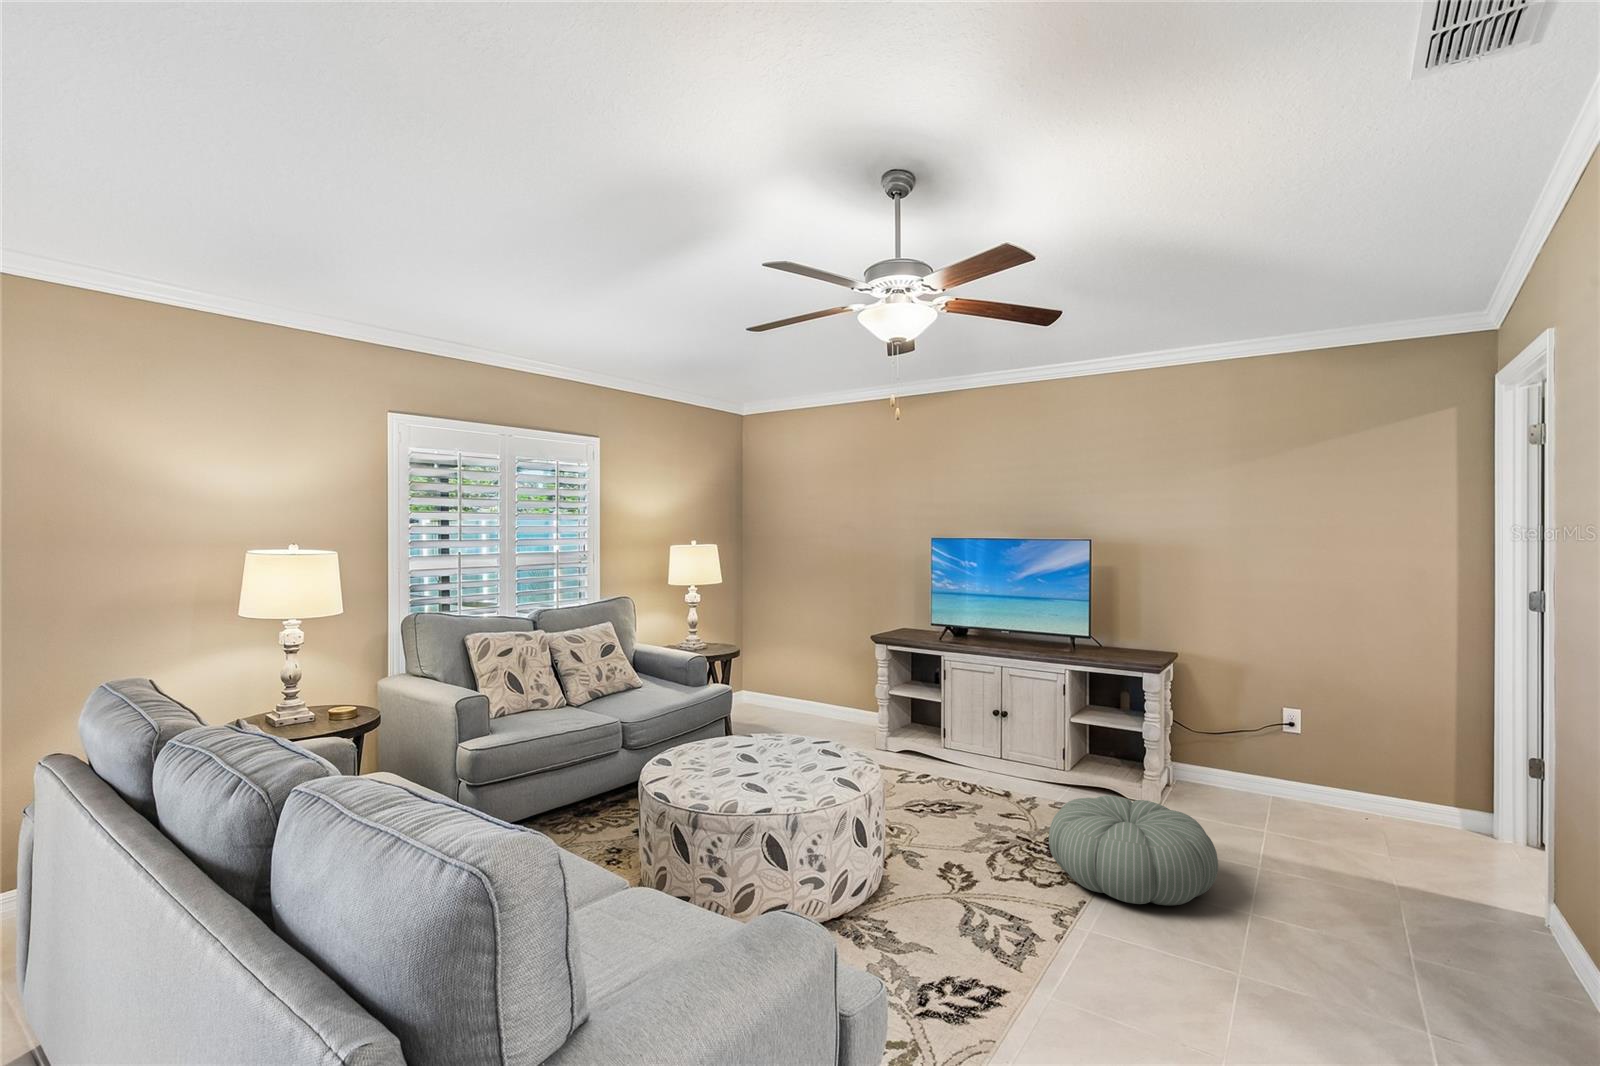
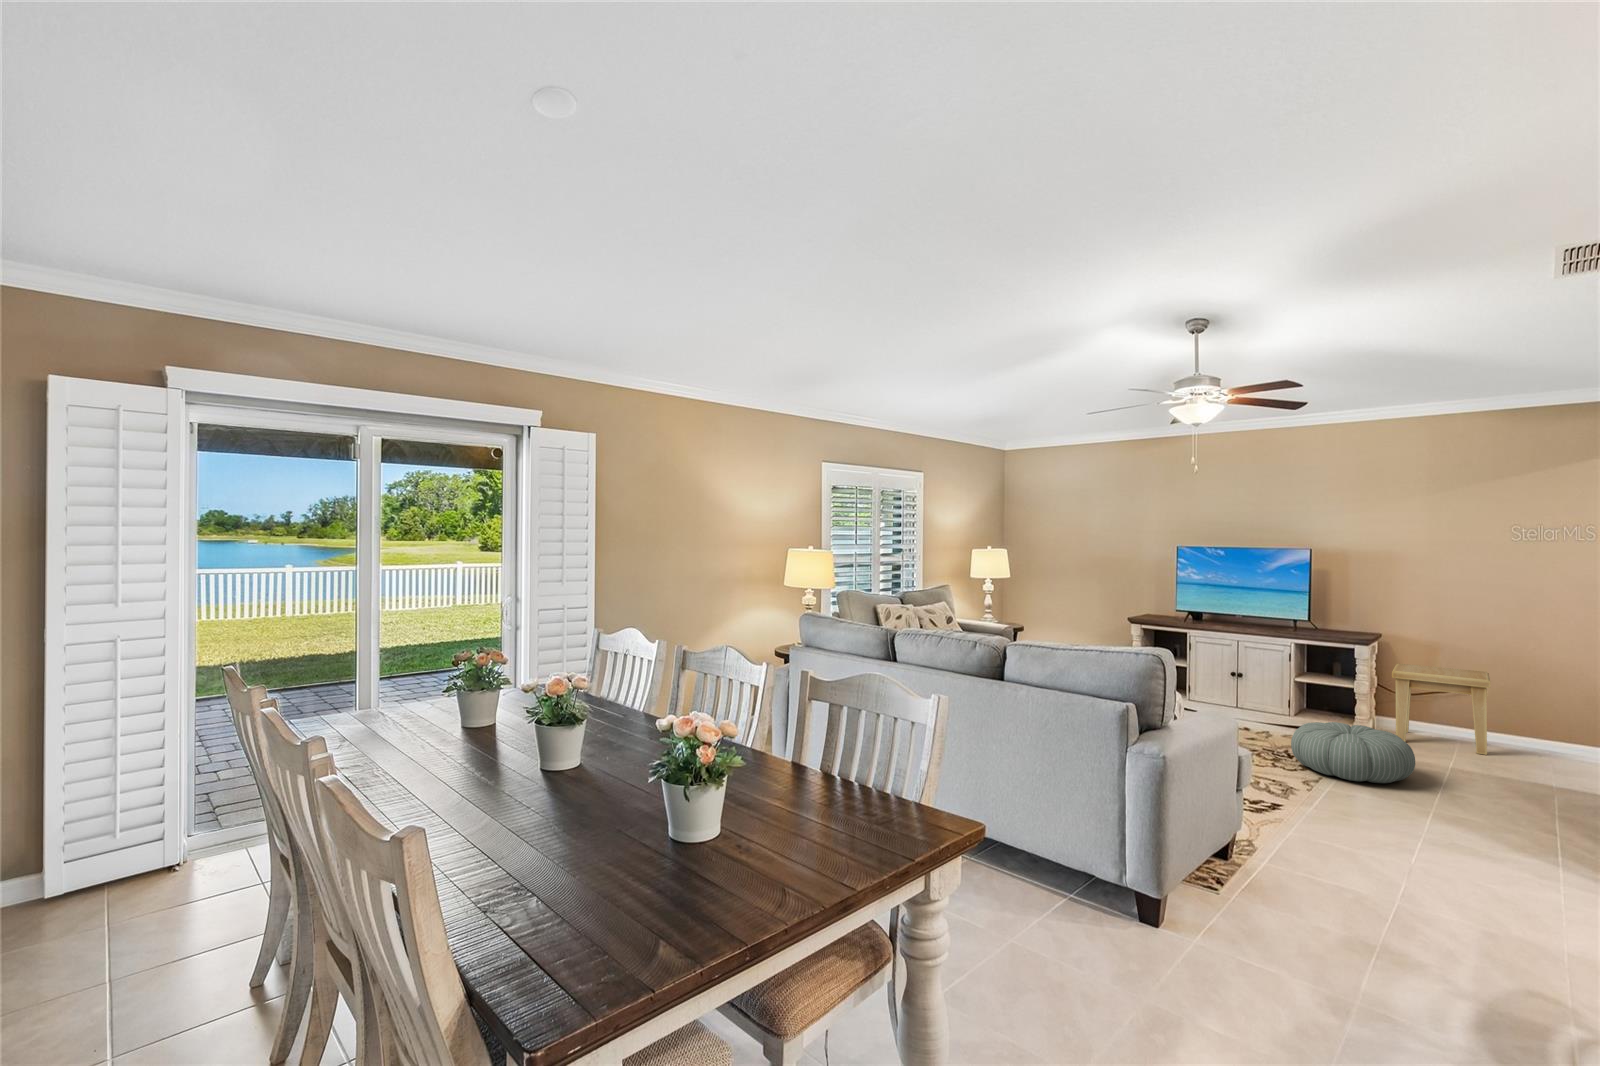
side table: none [1189,692,1309,824] -> present [1392,664,1491,755]

